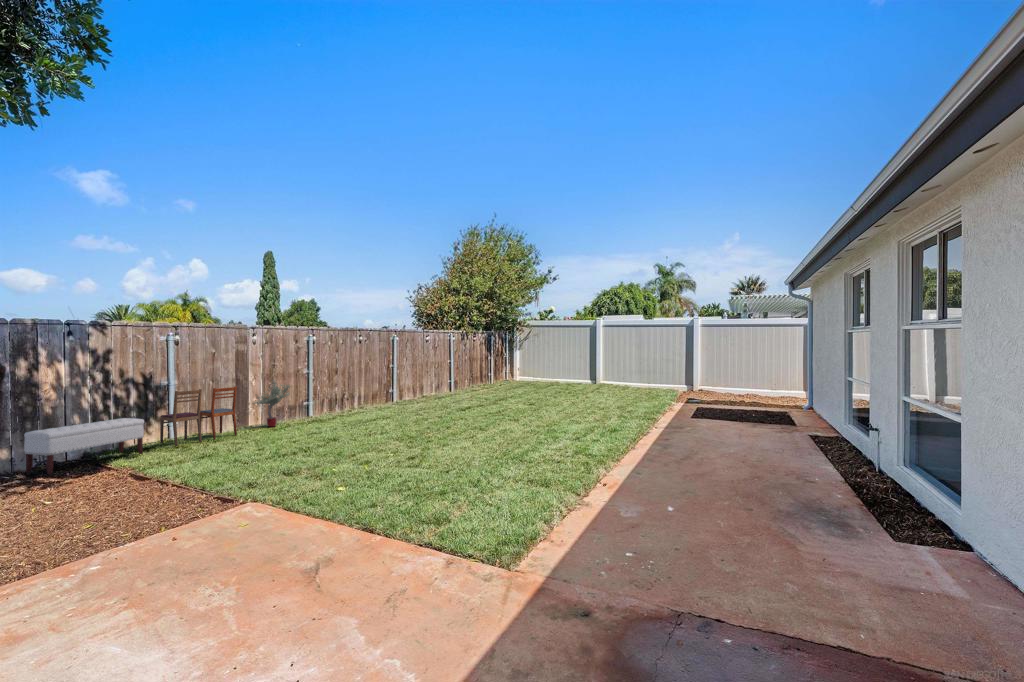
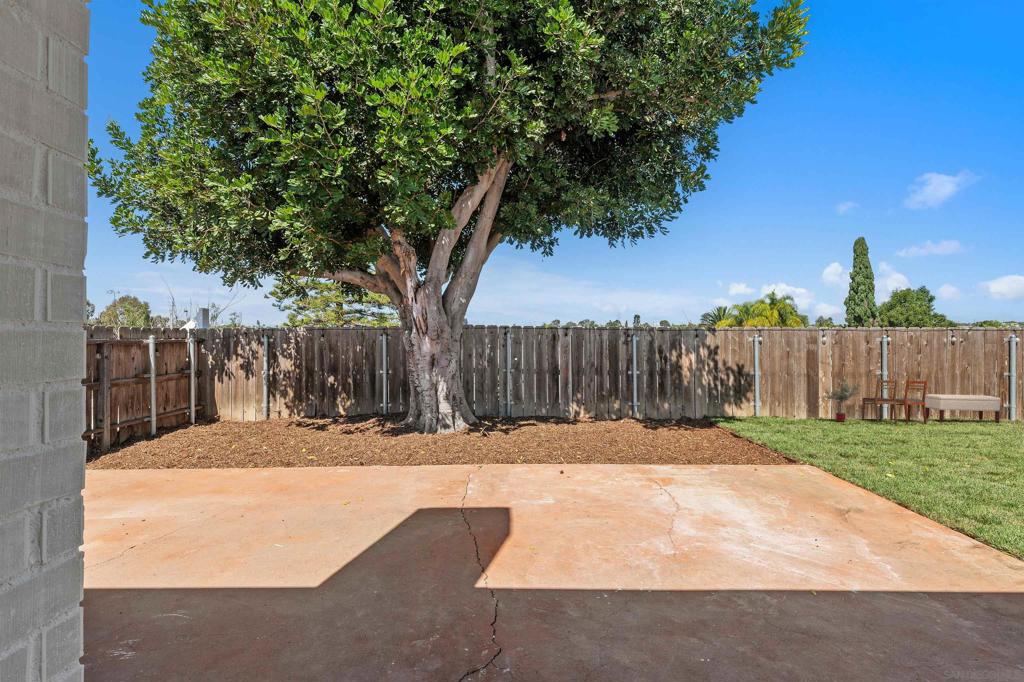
chair: present [160,387,237,446] -> present [862,379,927,424]
bench: present [24,418,144,474] -> present [925,394,1001,423]

